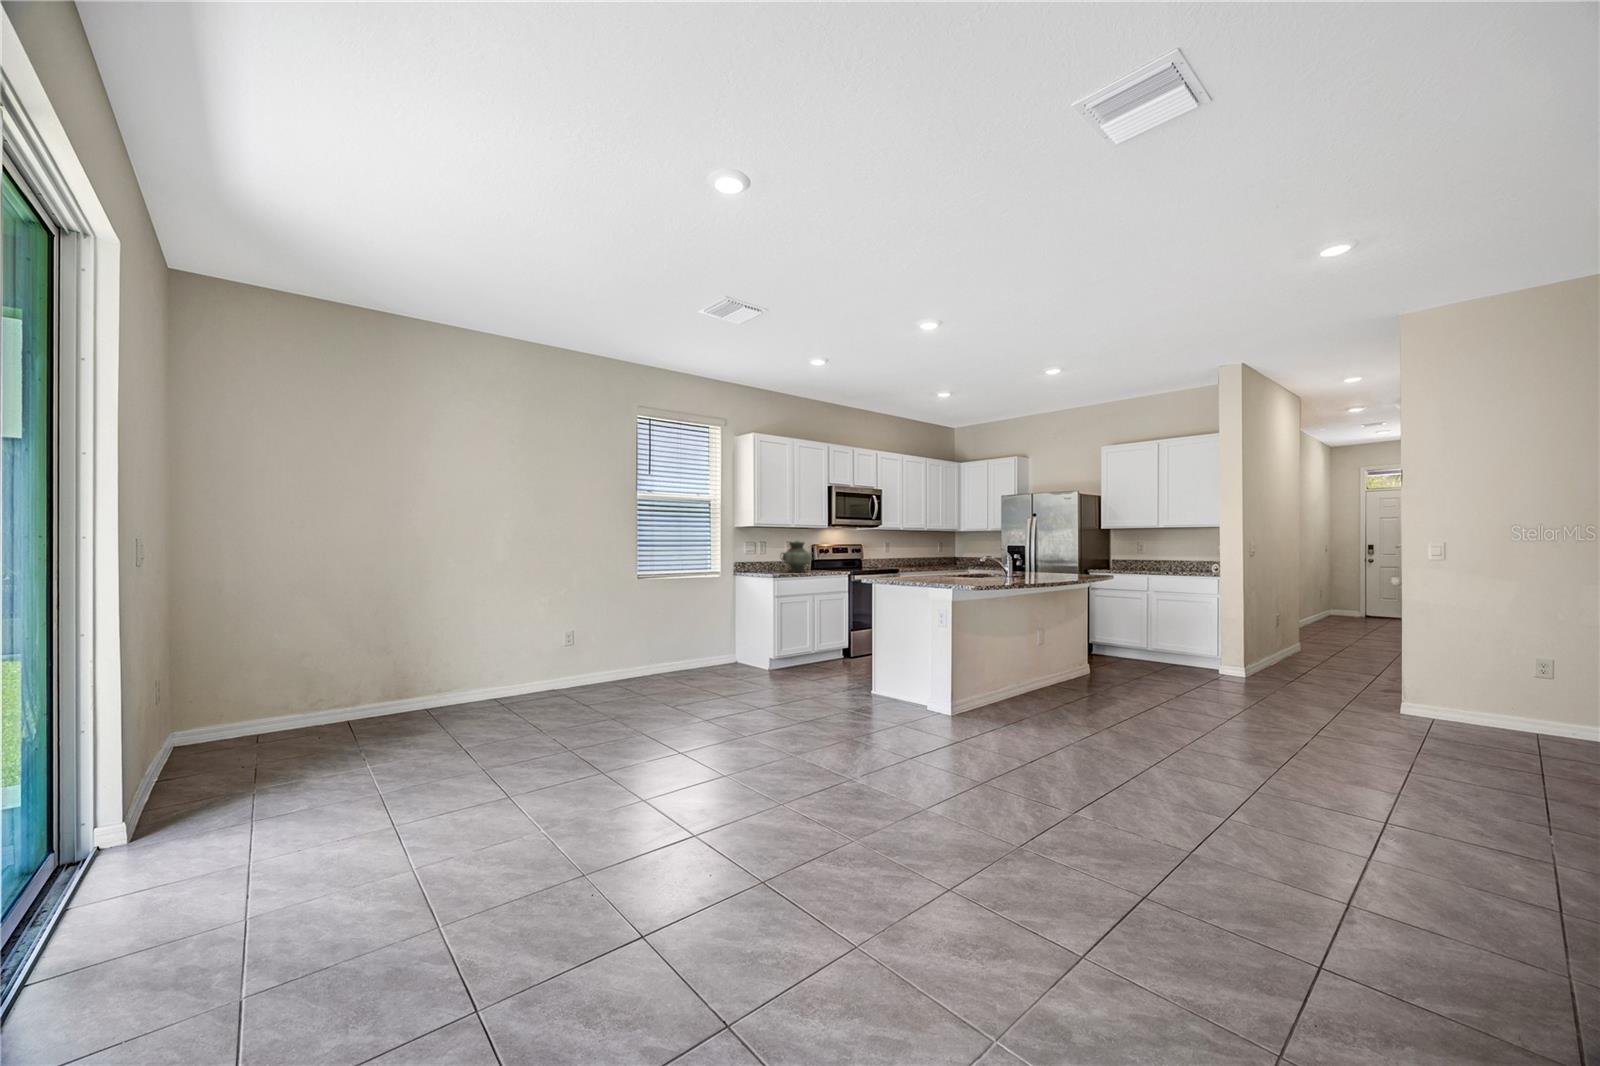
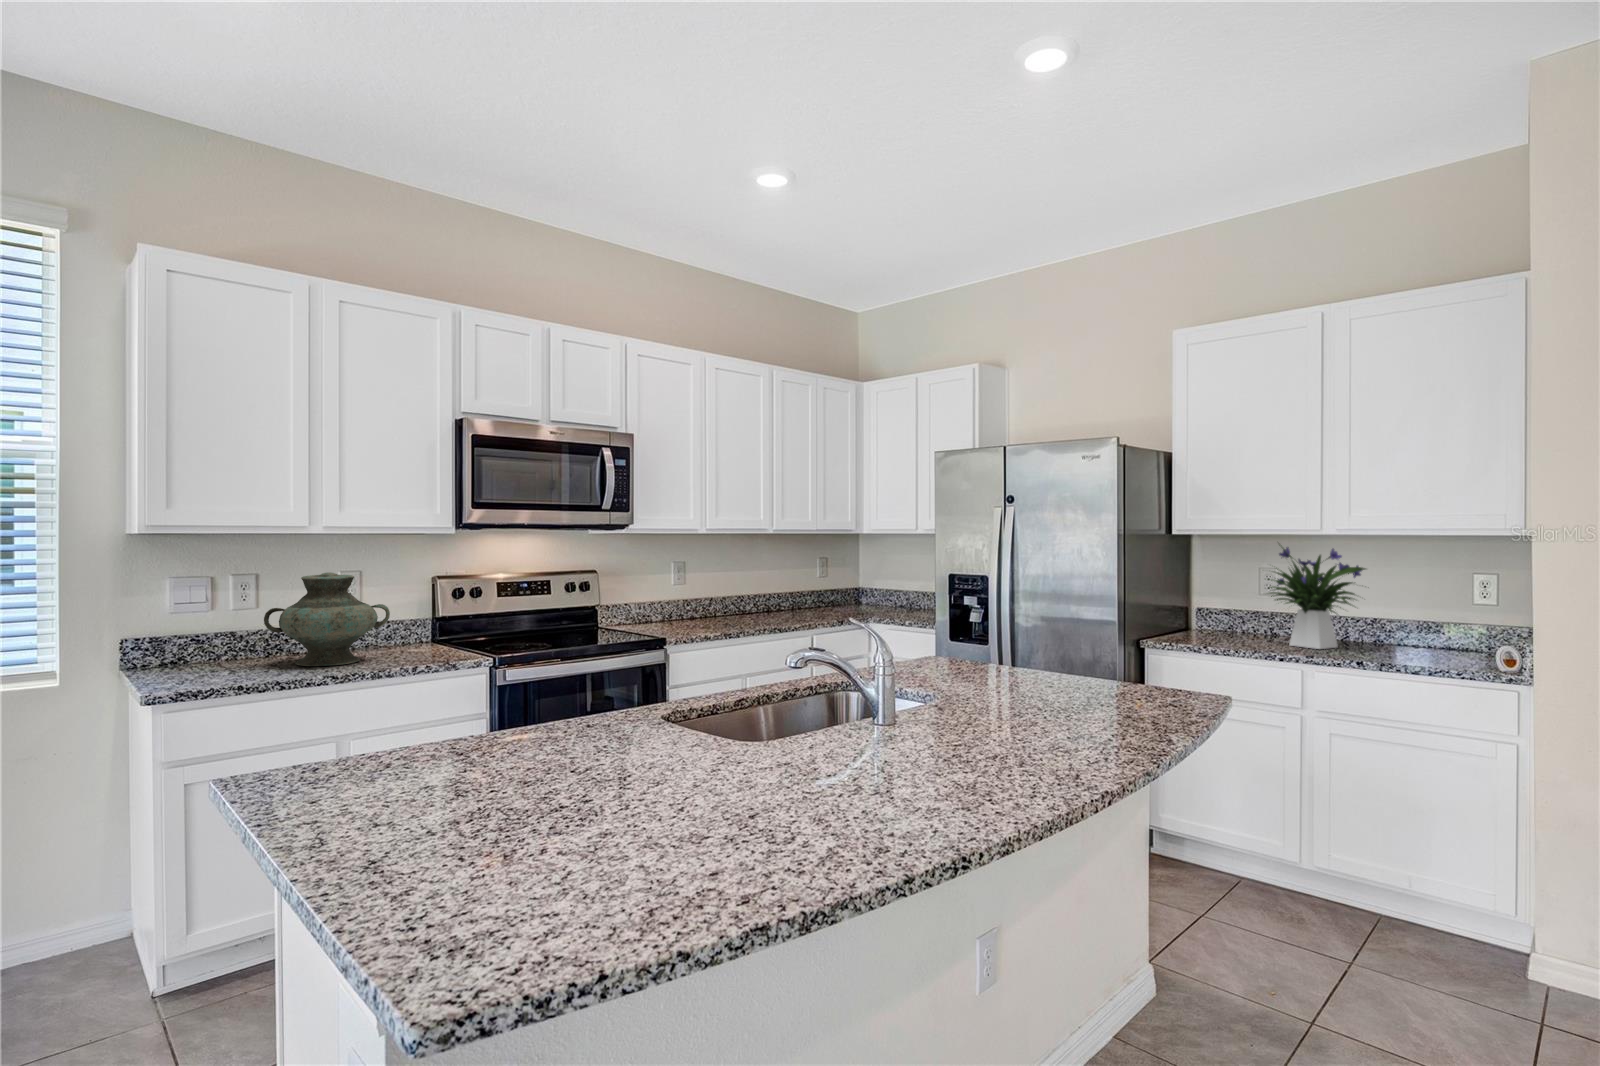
flower arrangement: none [1131,531,1176,571] -> present [1270,548,1366,649]

